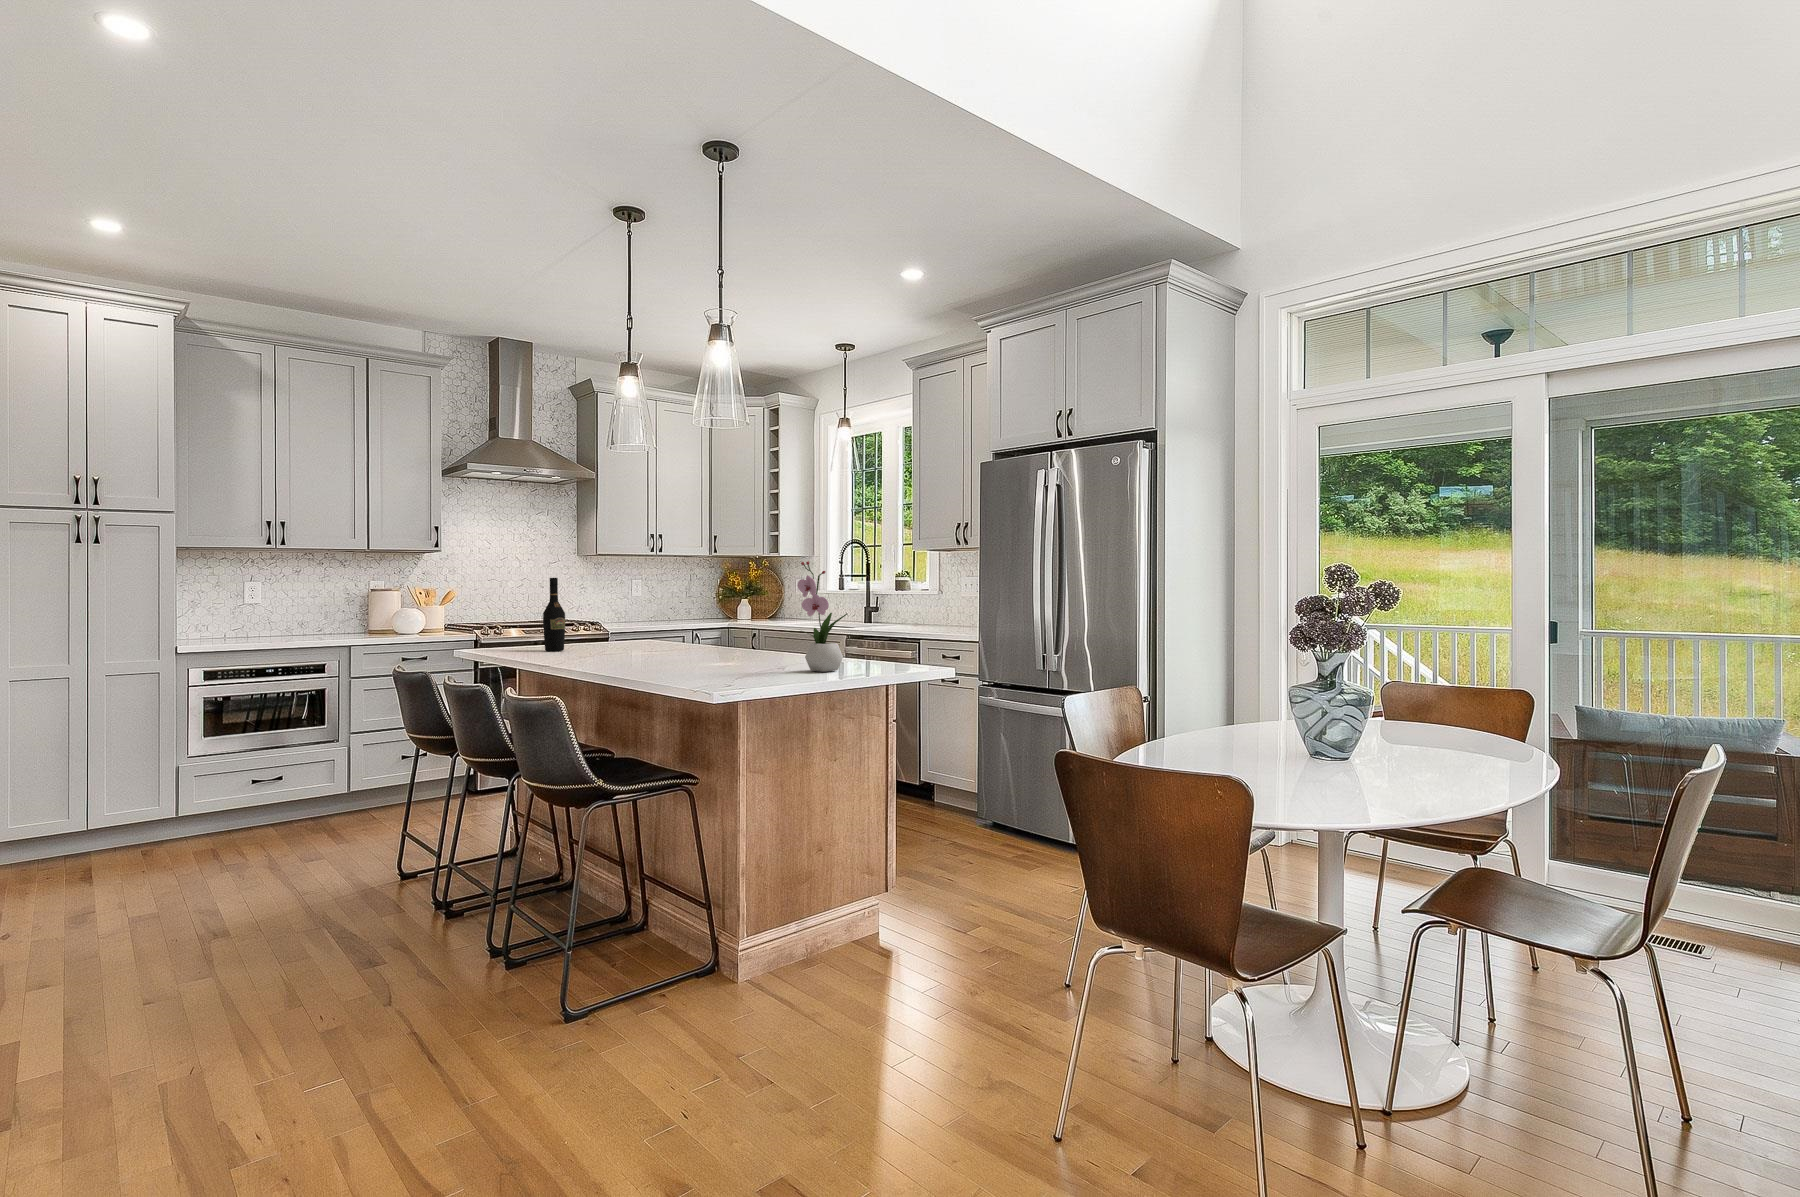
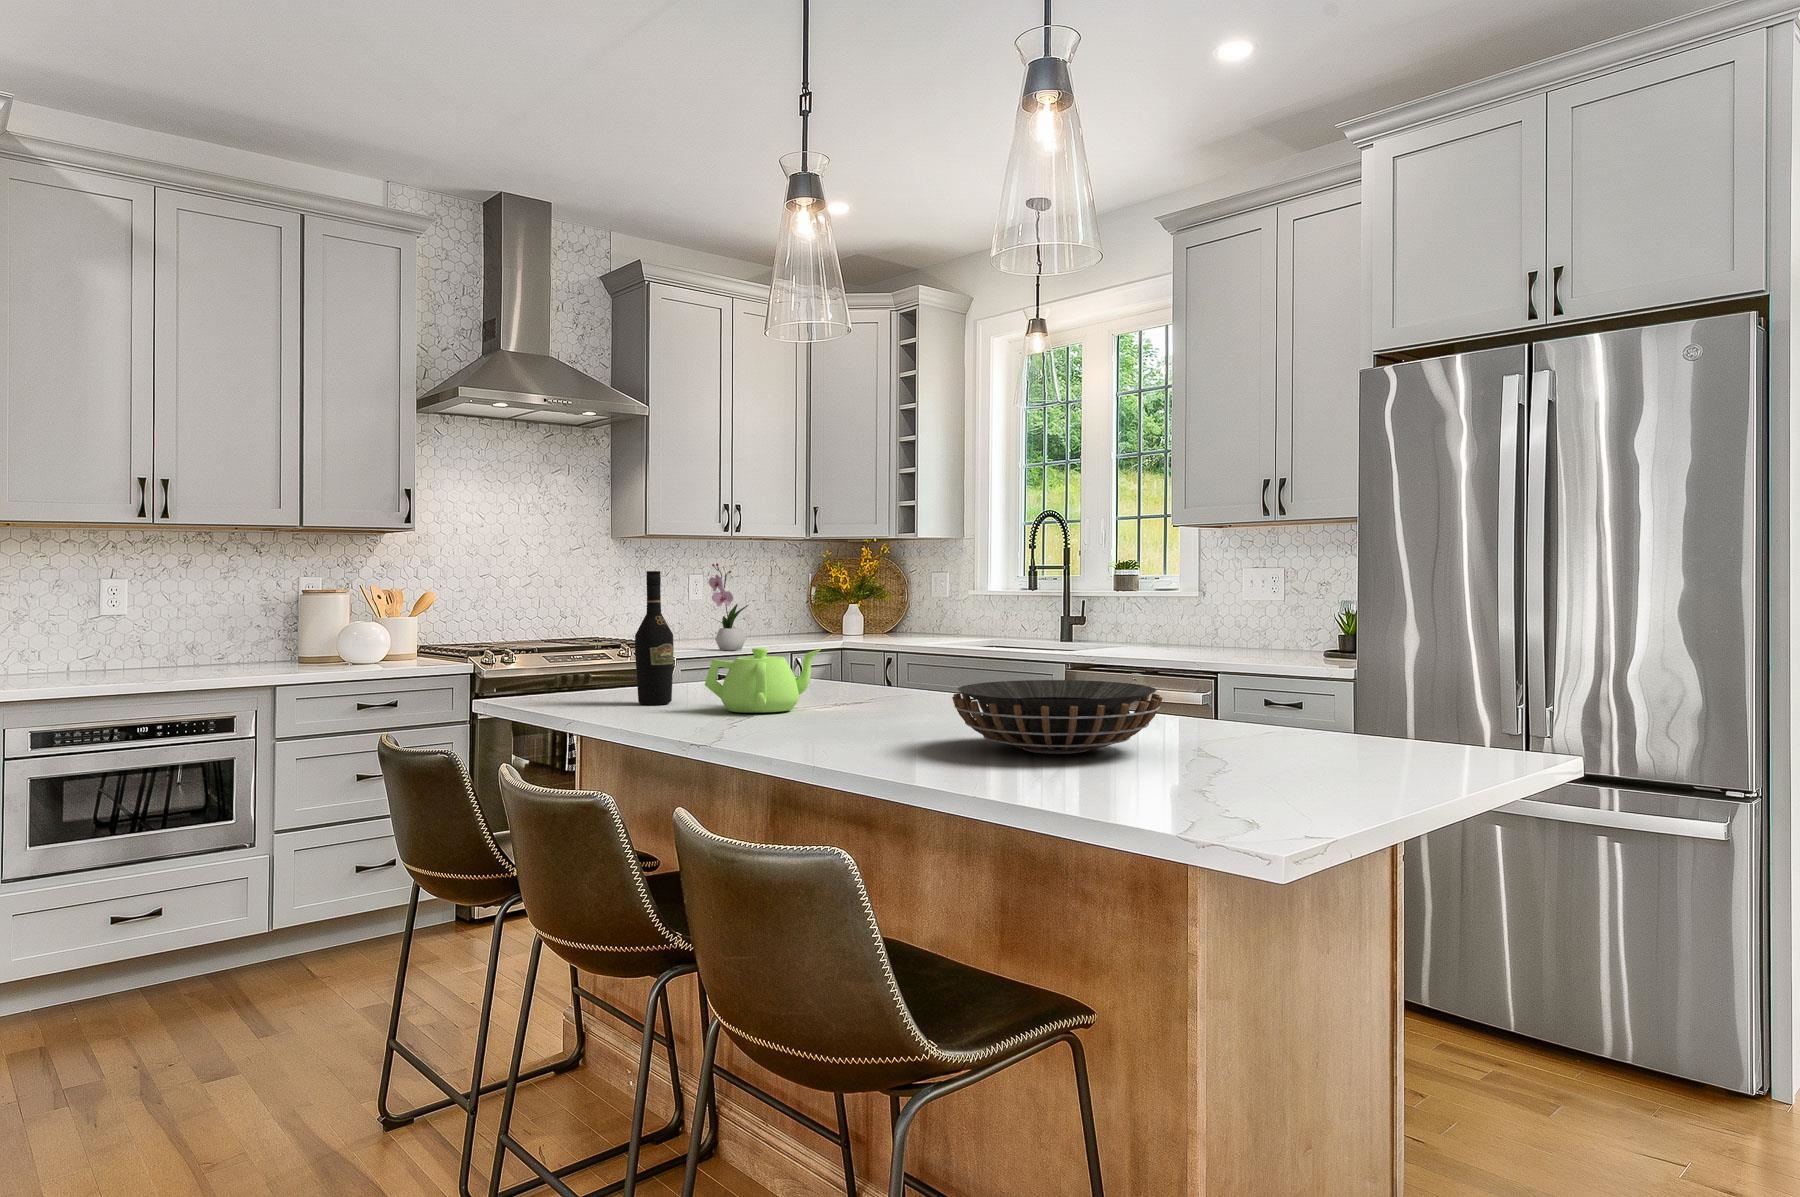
flower arrangement: present [797,561,847,672] -> present [709,563,748,650]
teapot: none [575,620,641,654] -> present [705,648,821,713]
decorative bowl: none [670,634,774,667] -> present [952,680,1162,754]

